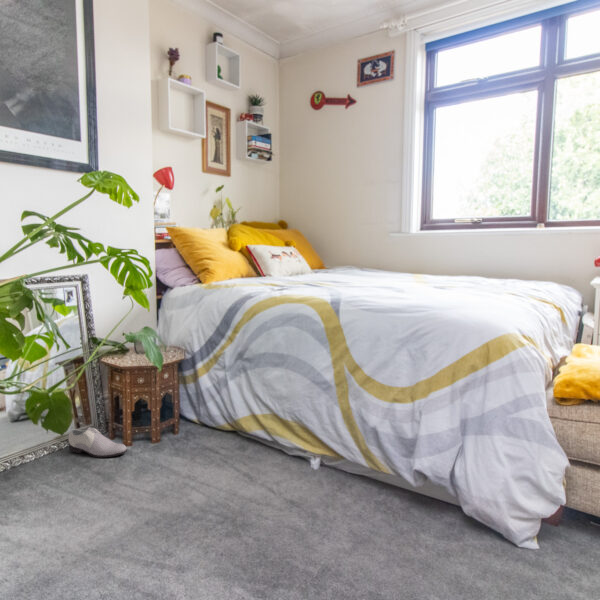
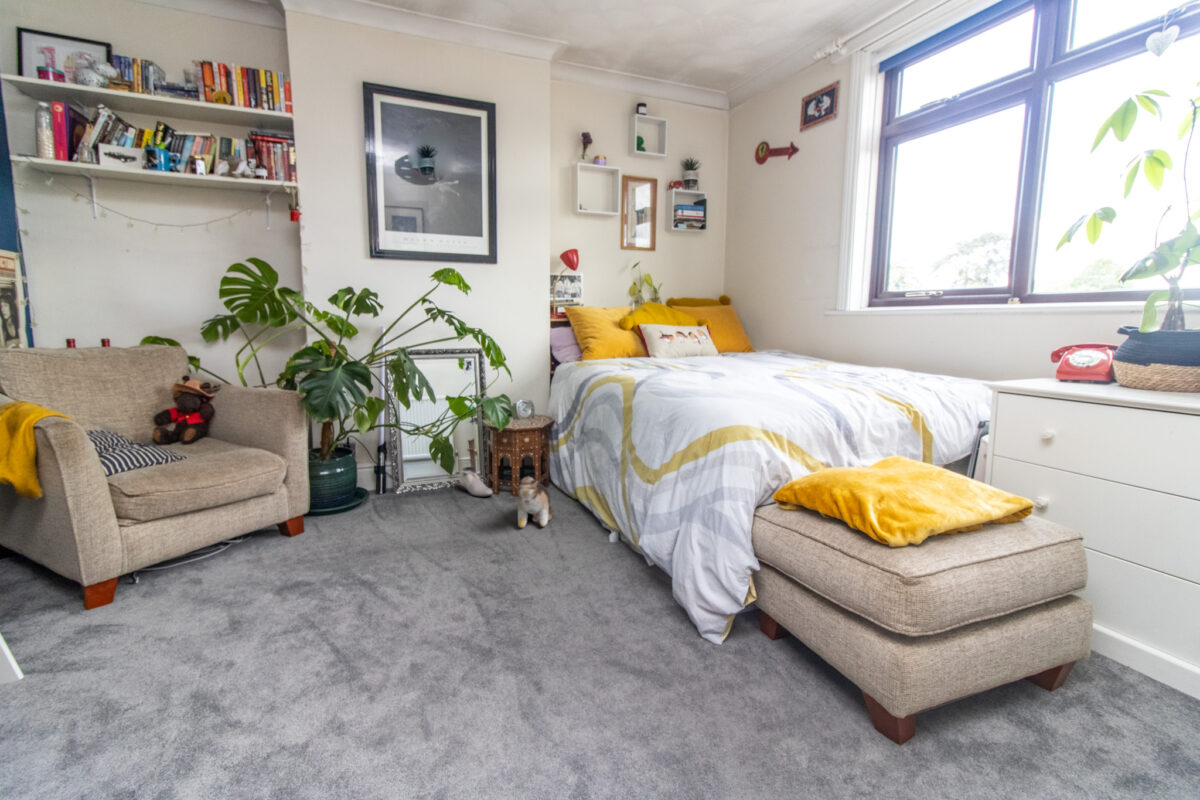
plush toy: none [189,417,236,484] -> present [515,477,553,528]

